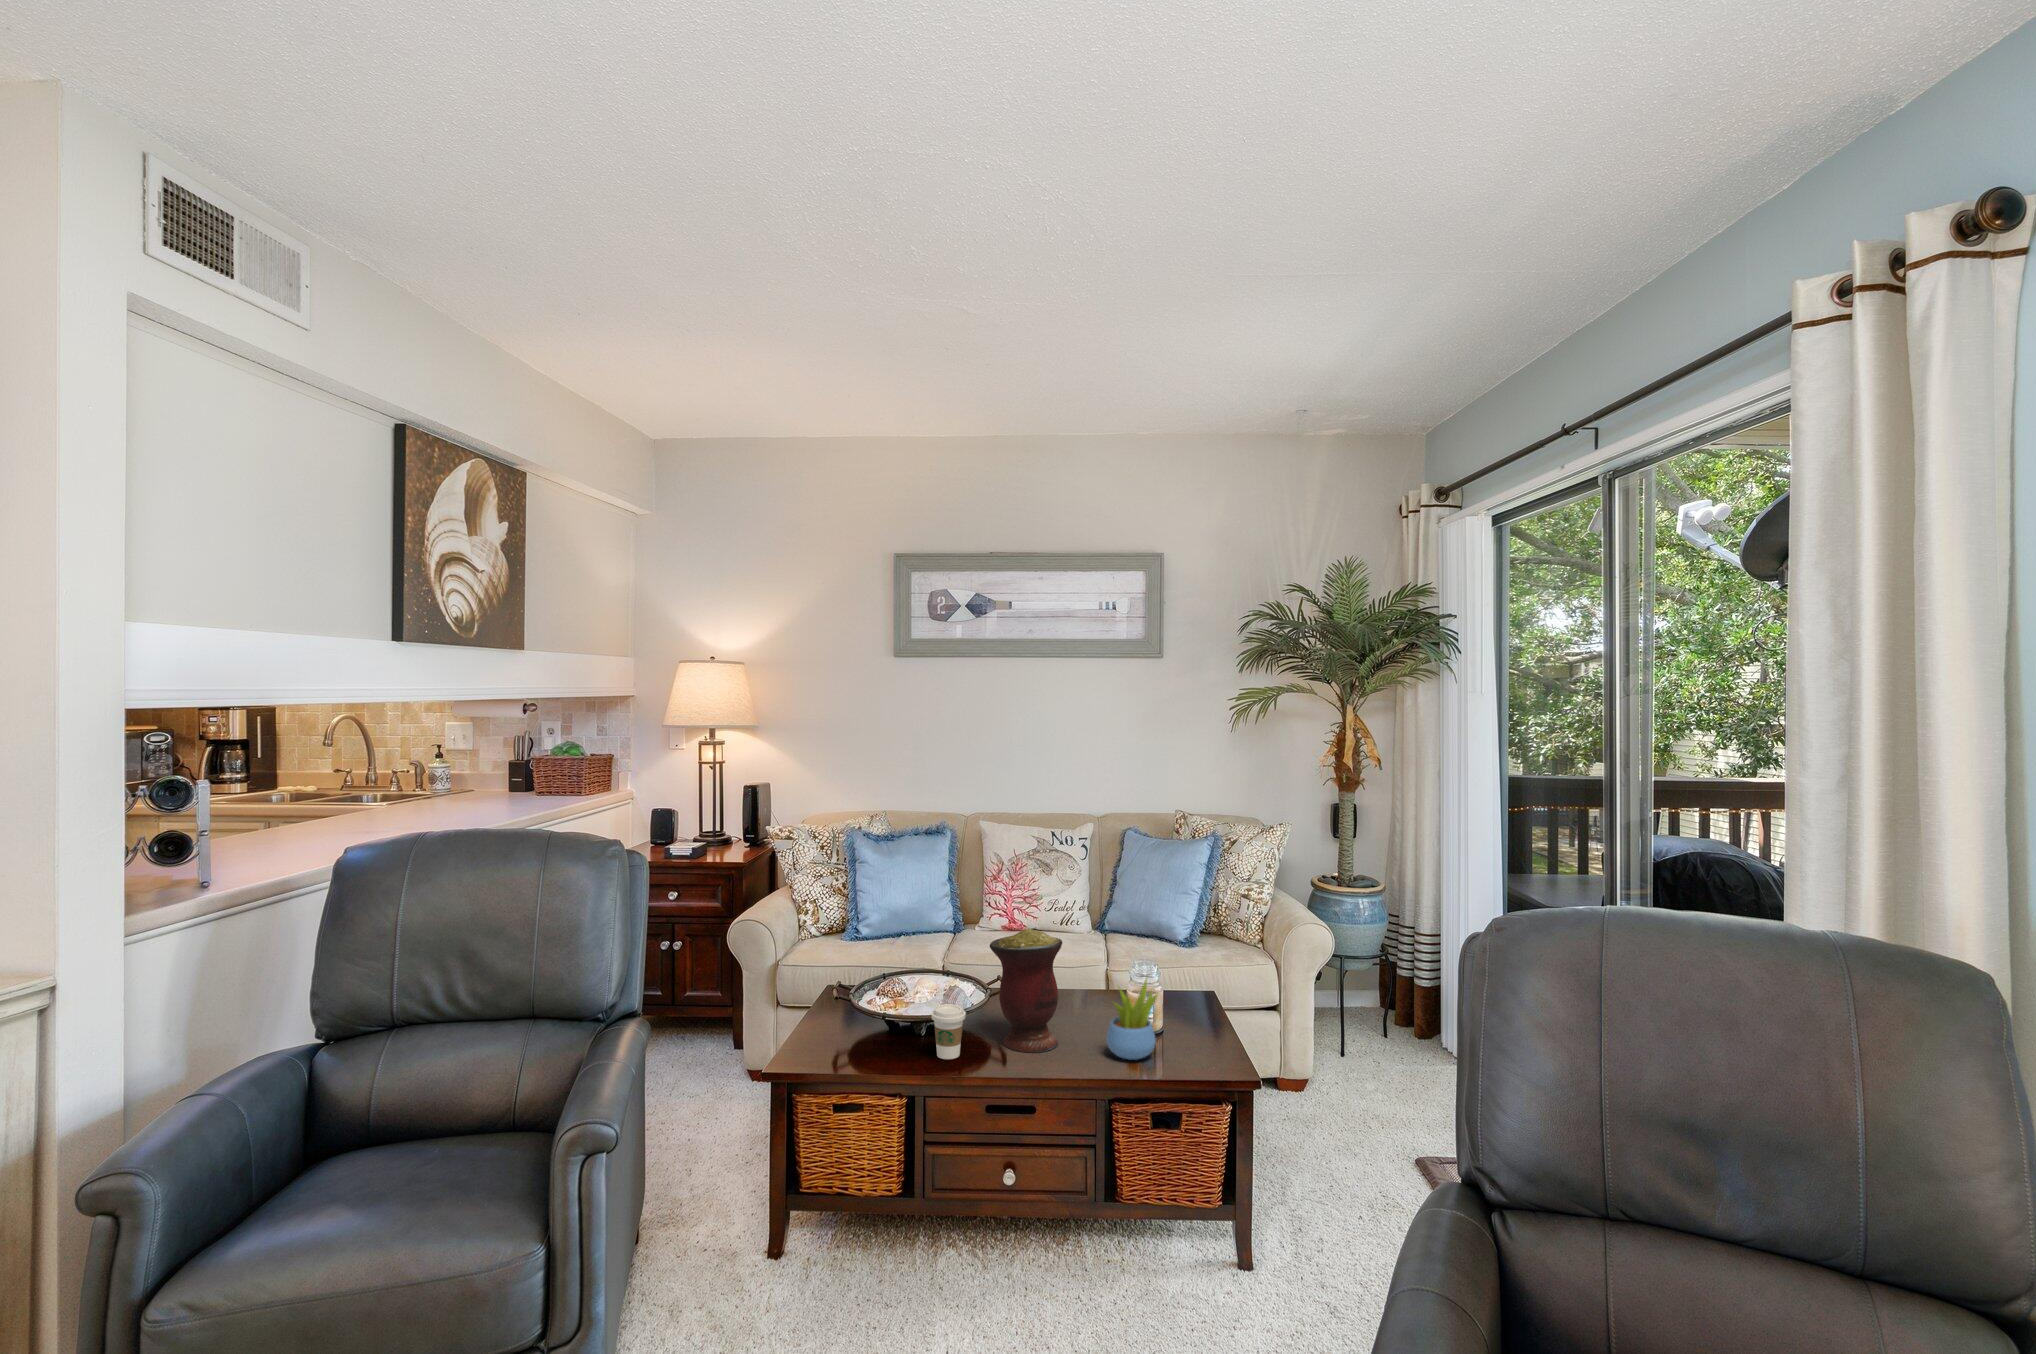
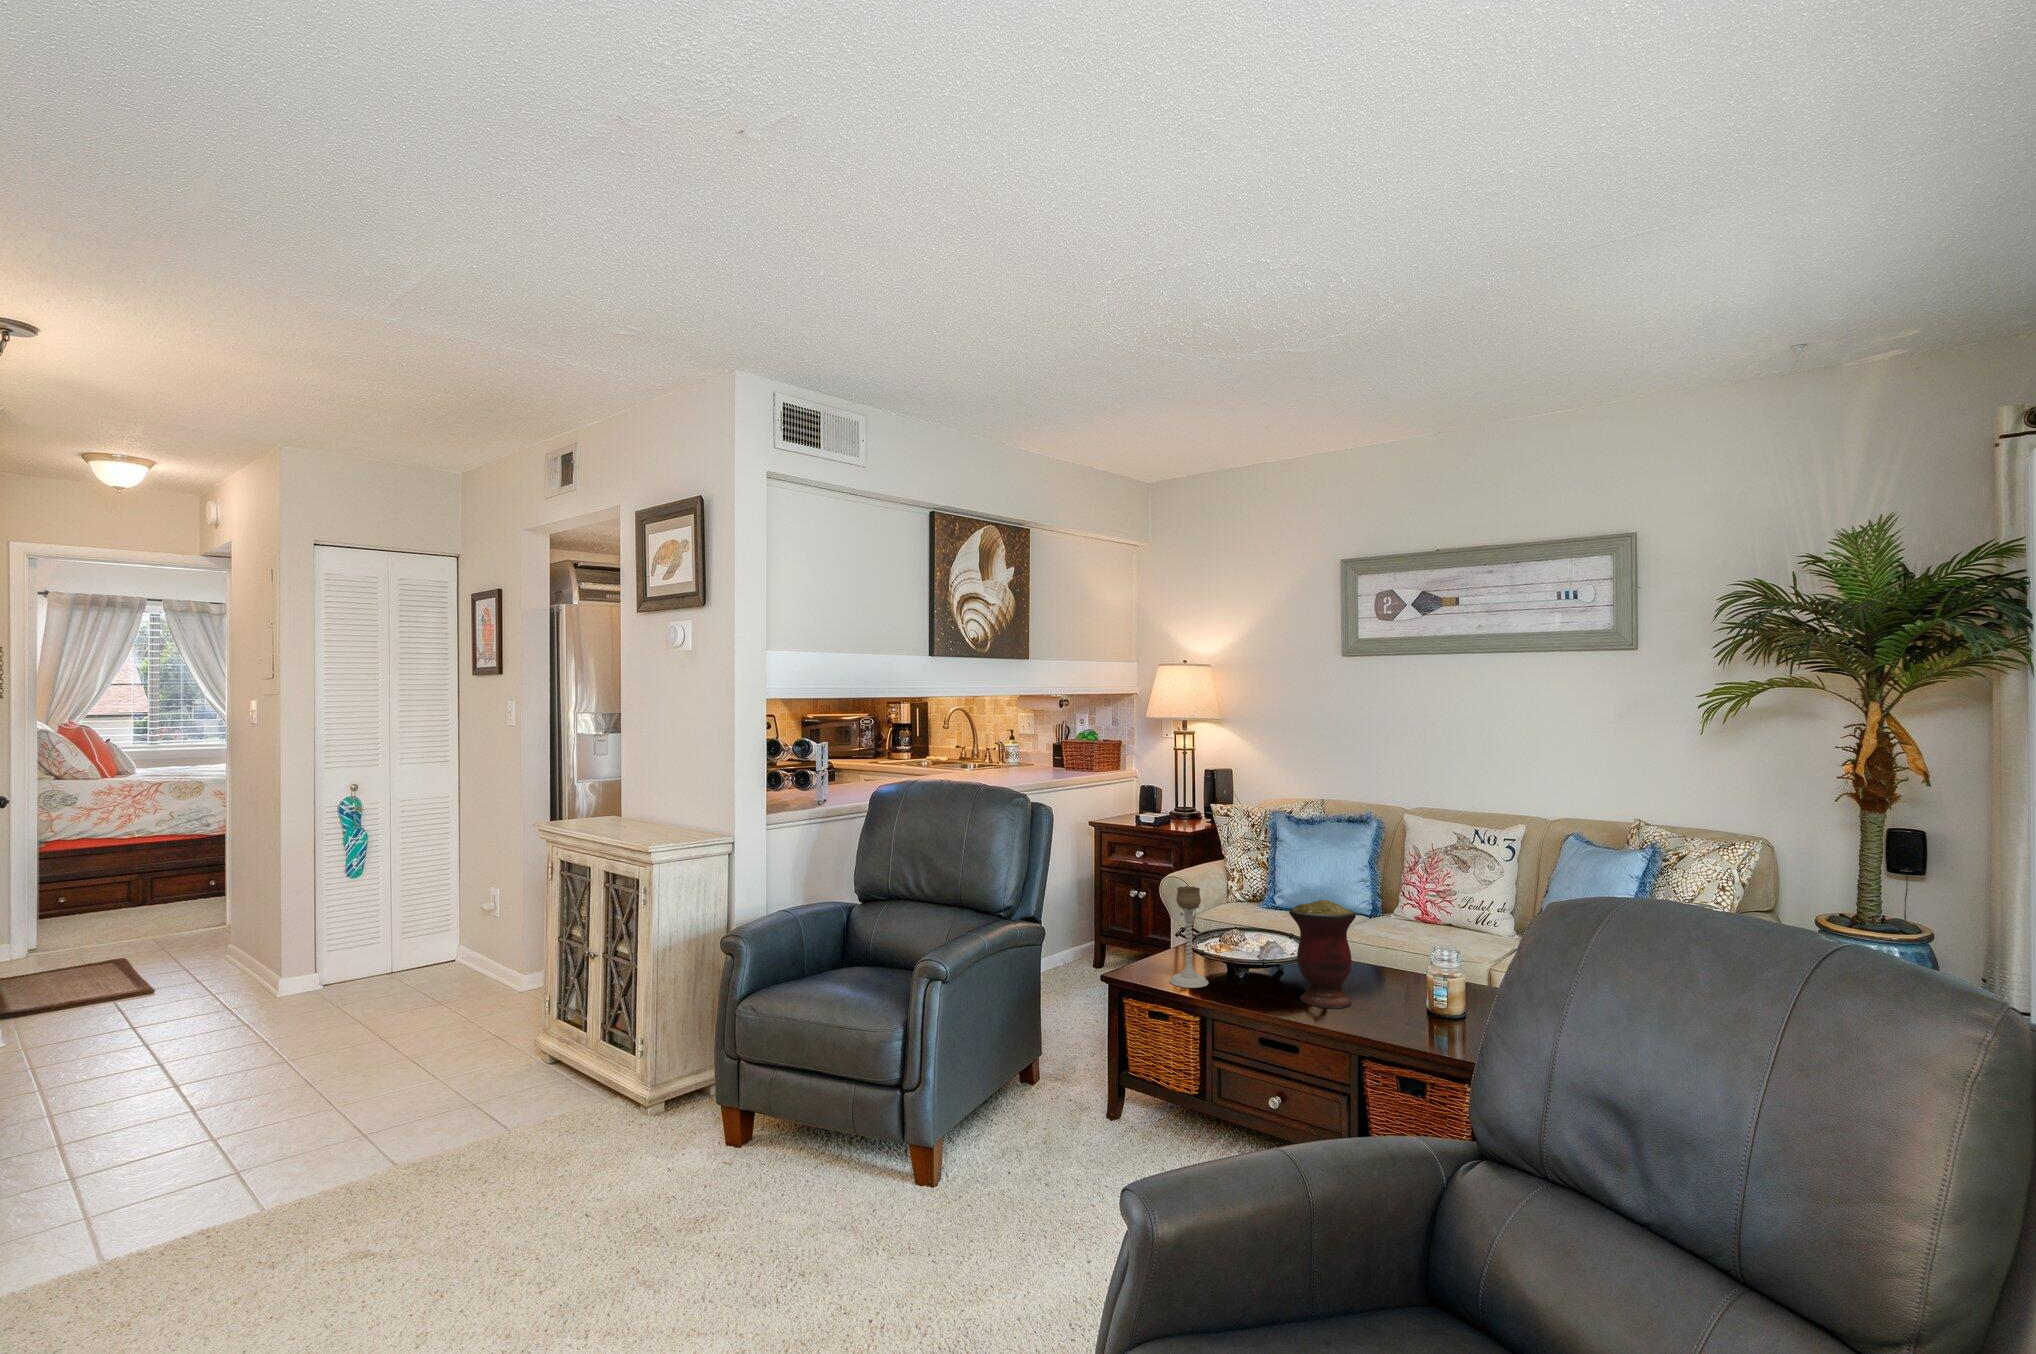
candle holder: none [849,934,898,1064] -> present [1169,886,1209,988]
succulent plant: present [1106,979,1158,1060] -> none [1380,955,1429,1030]
coffee cup: present [932,1004,966,1059] -> none [1230,952,1259,997]

